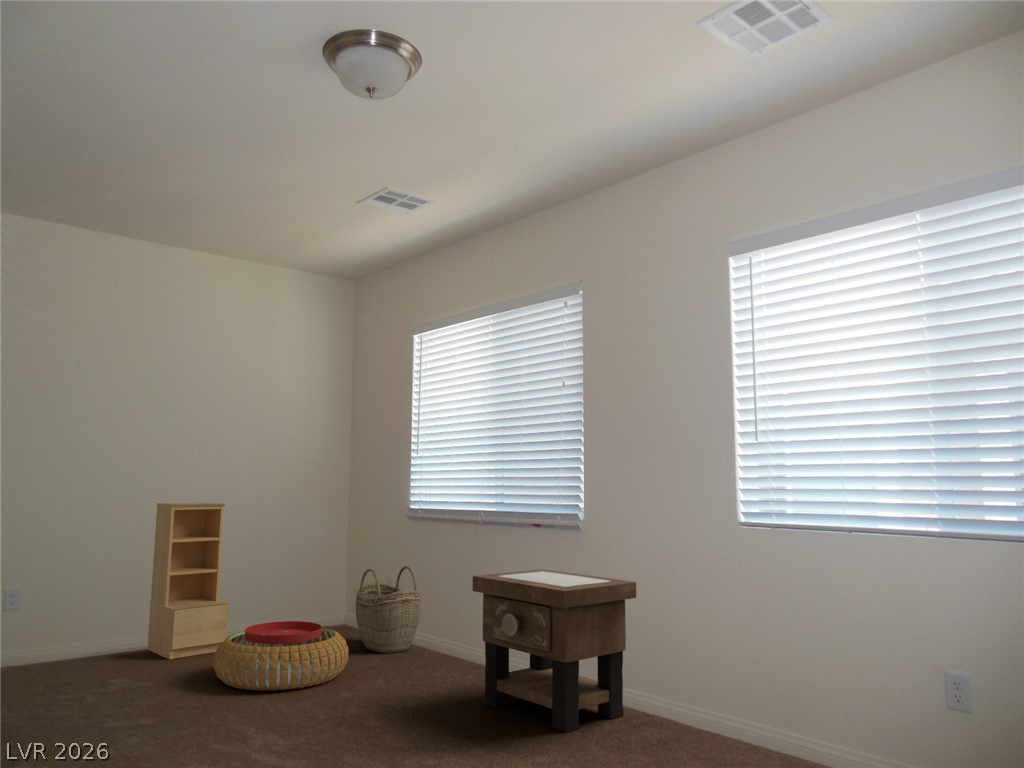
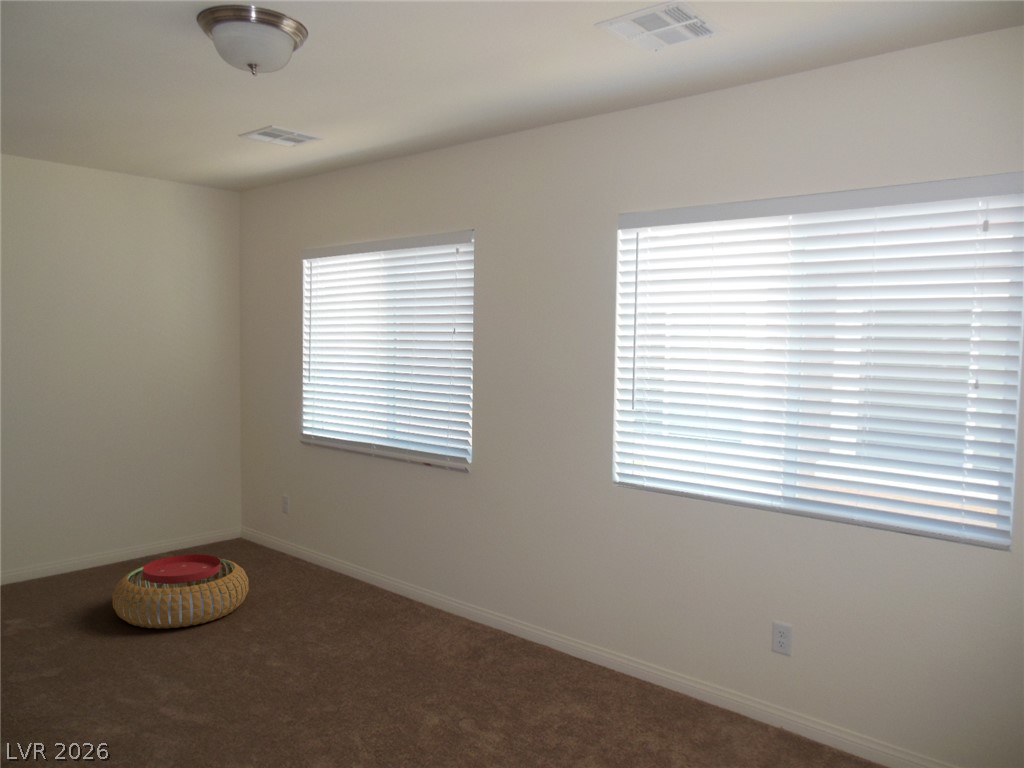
bookshelf: present [148,503,228,660] -> none [35,432,122,592]
woven basket: present [356,566,421,653] -> none [253,490,317,574]
side table: present [472,570,636,732] -> none [368,506,521,663]

